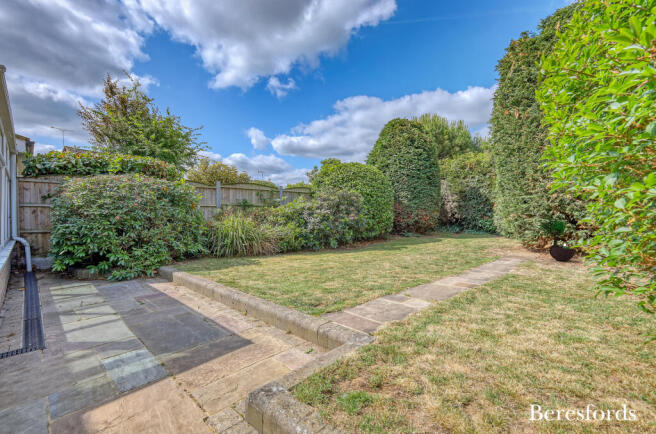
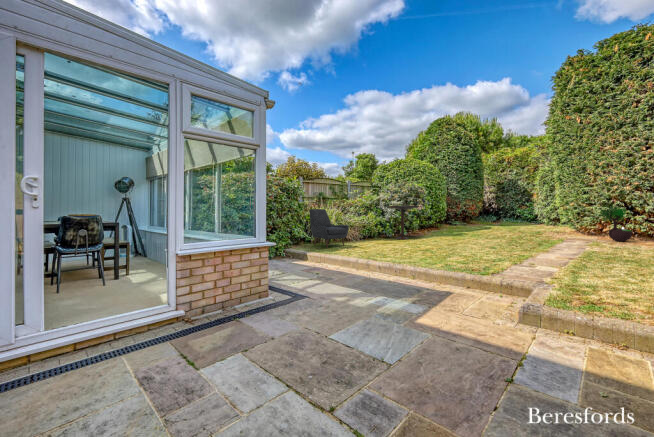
pedestal table: none [307,214,343,254] -> present [387,206,419,239]
chair: none [201,217,247,265] -> present [309,209,349,248]

